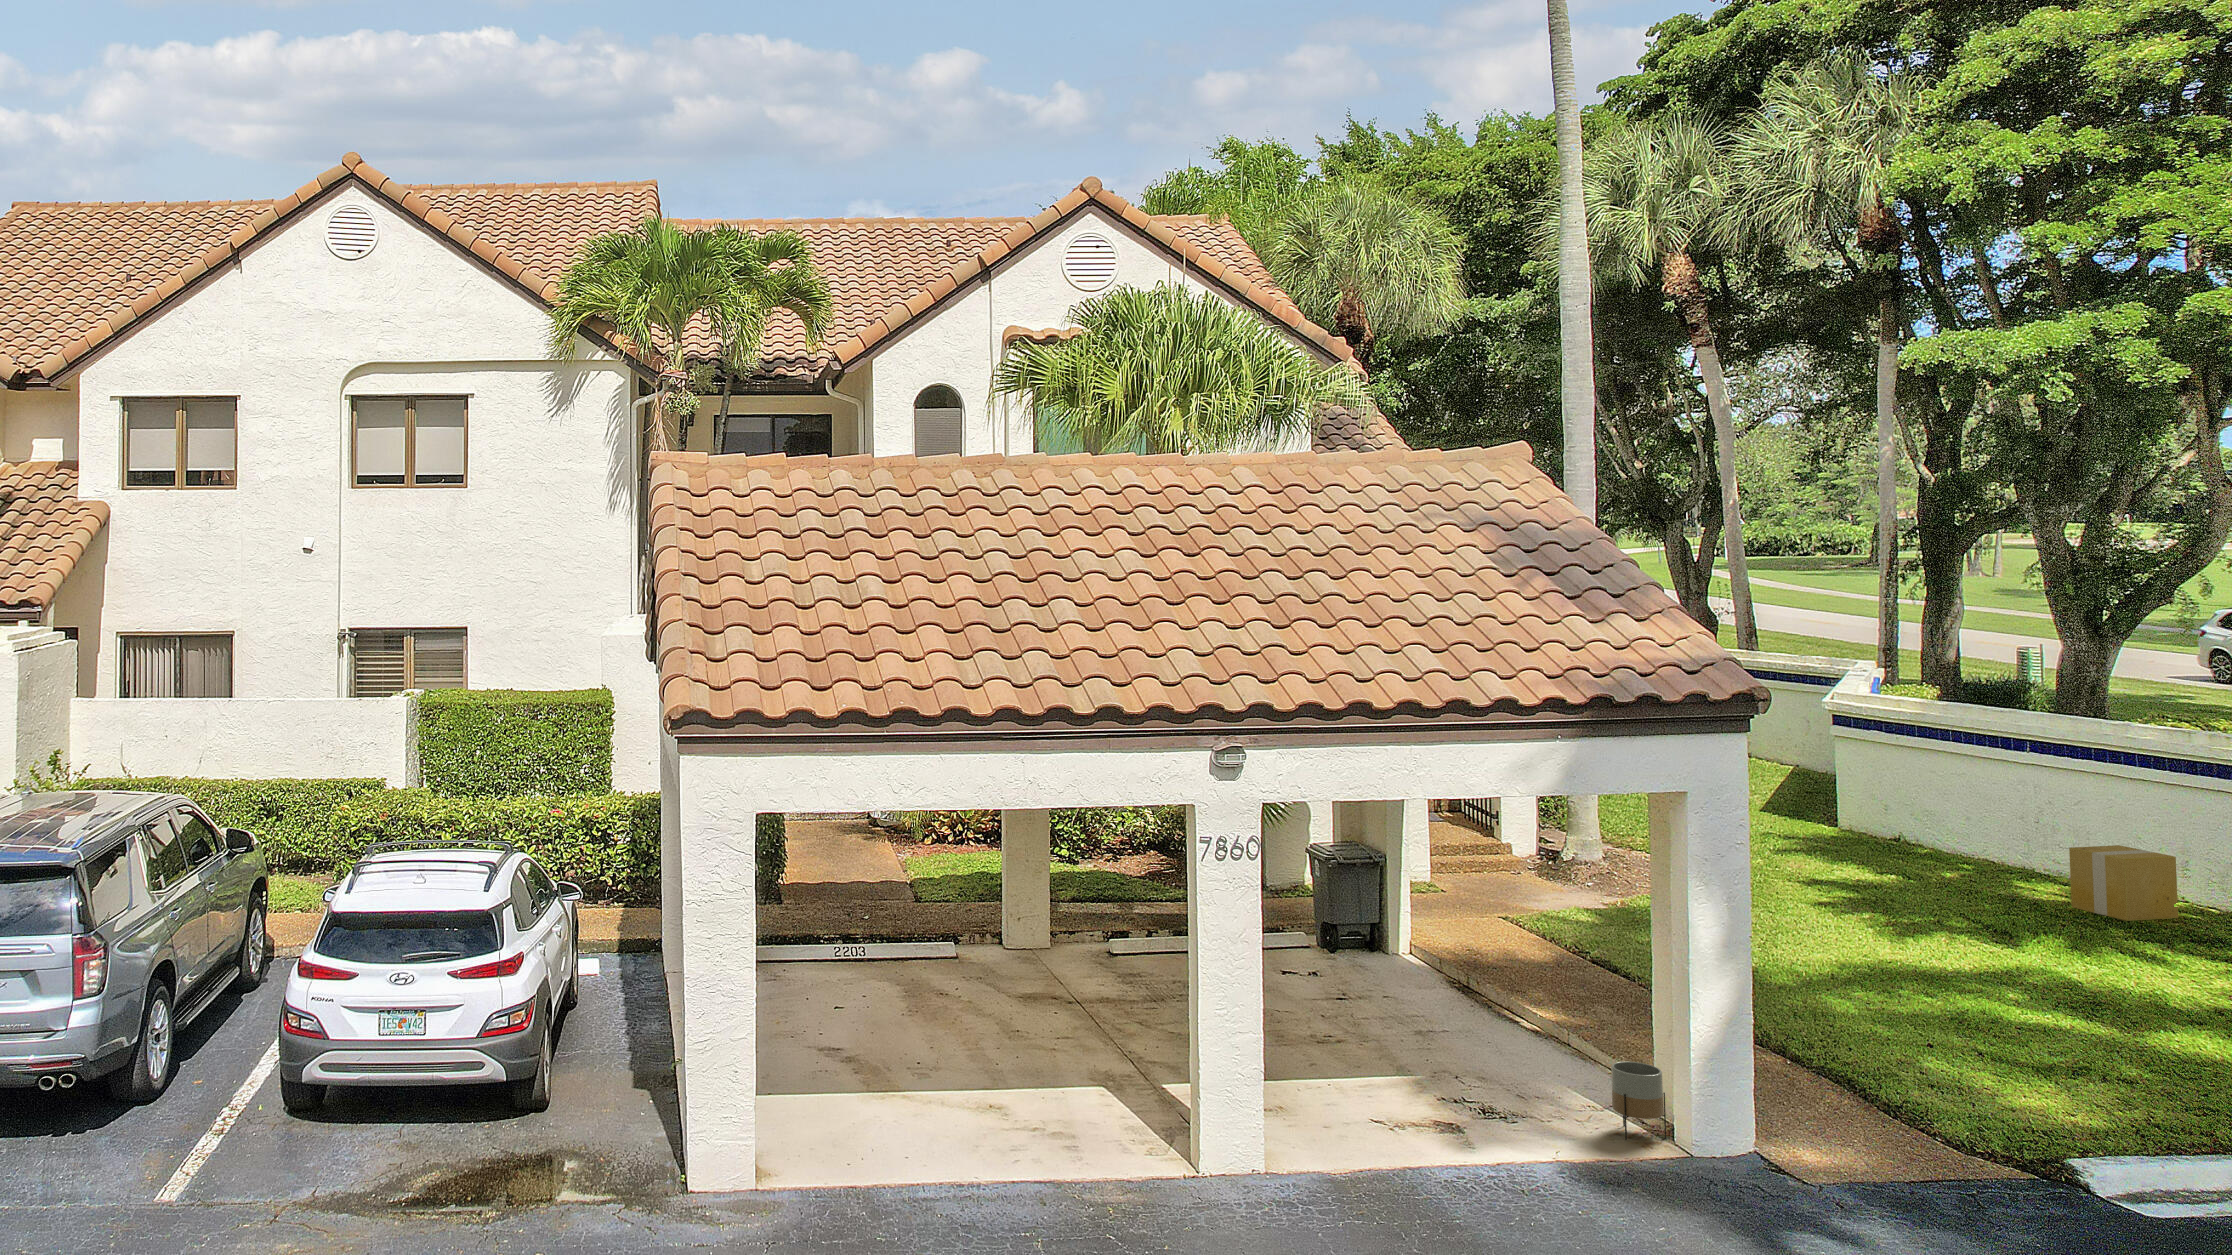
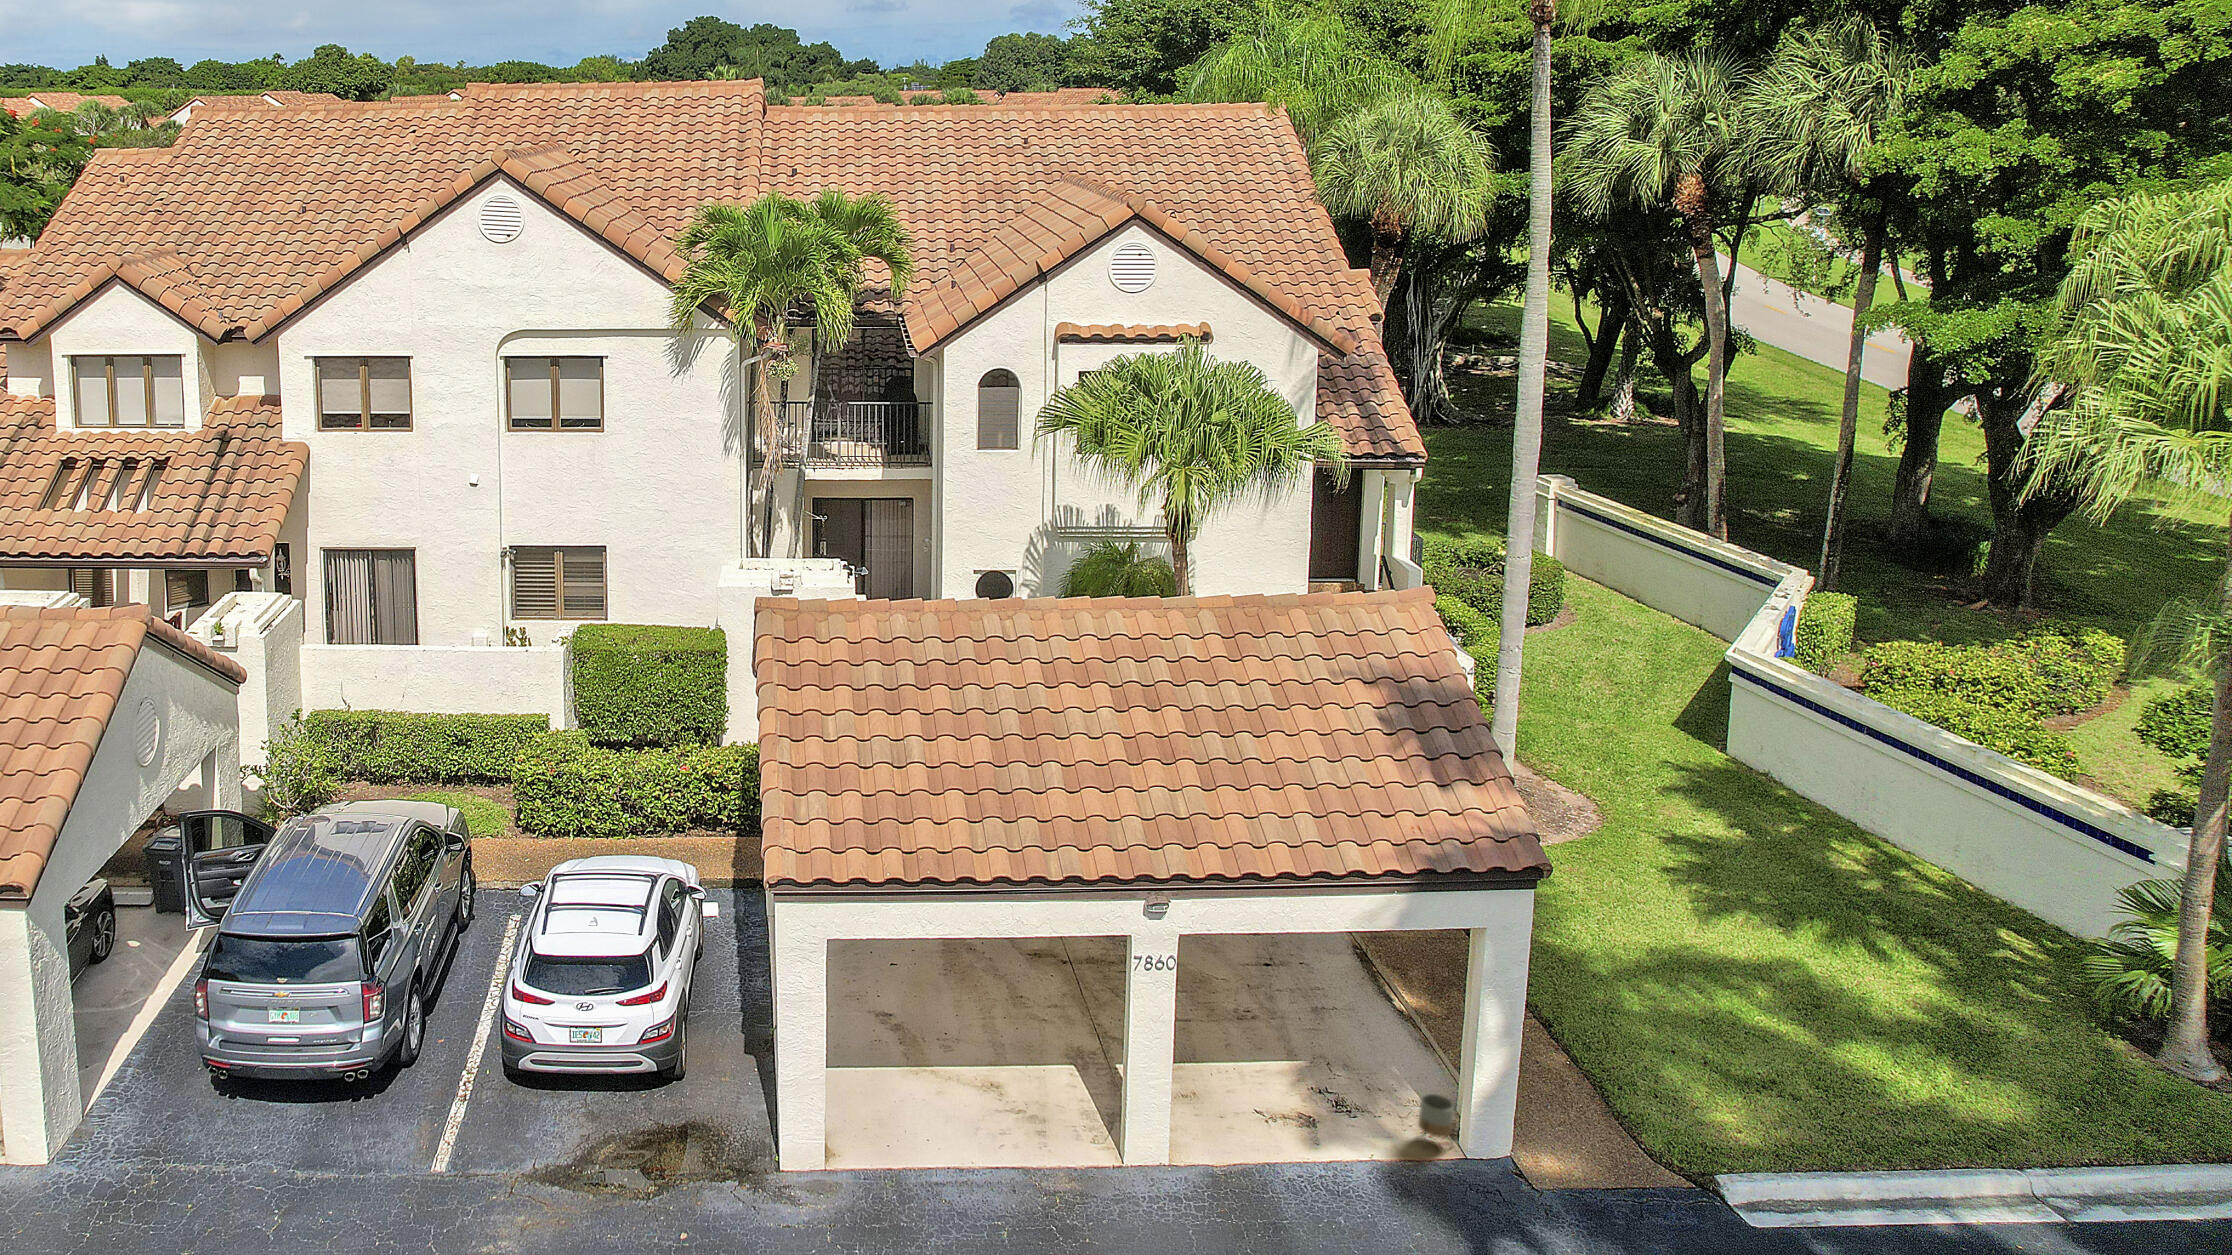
cardboard box: present [2069,845,2178,921] -> none [1853,835,1937,901]

